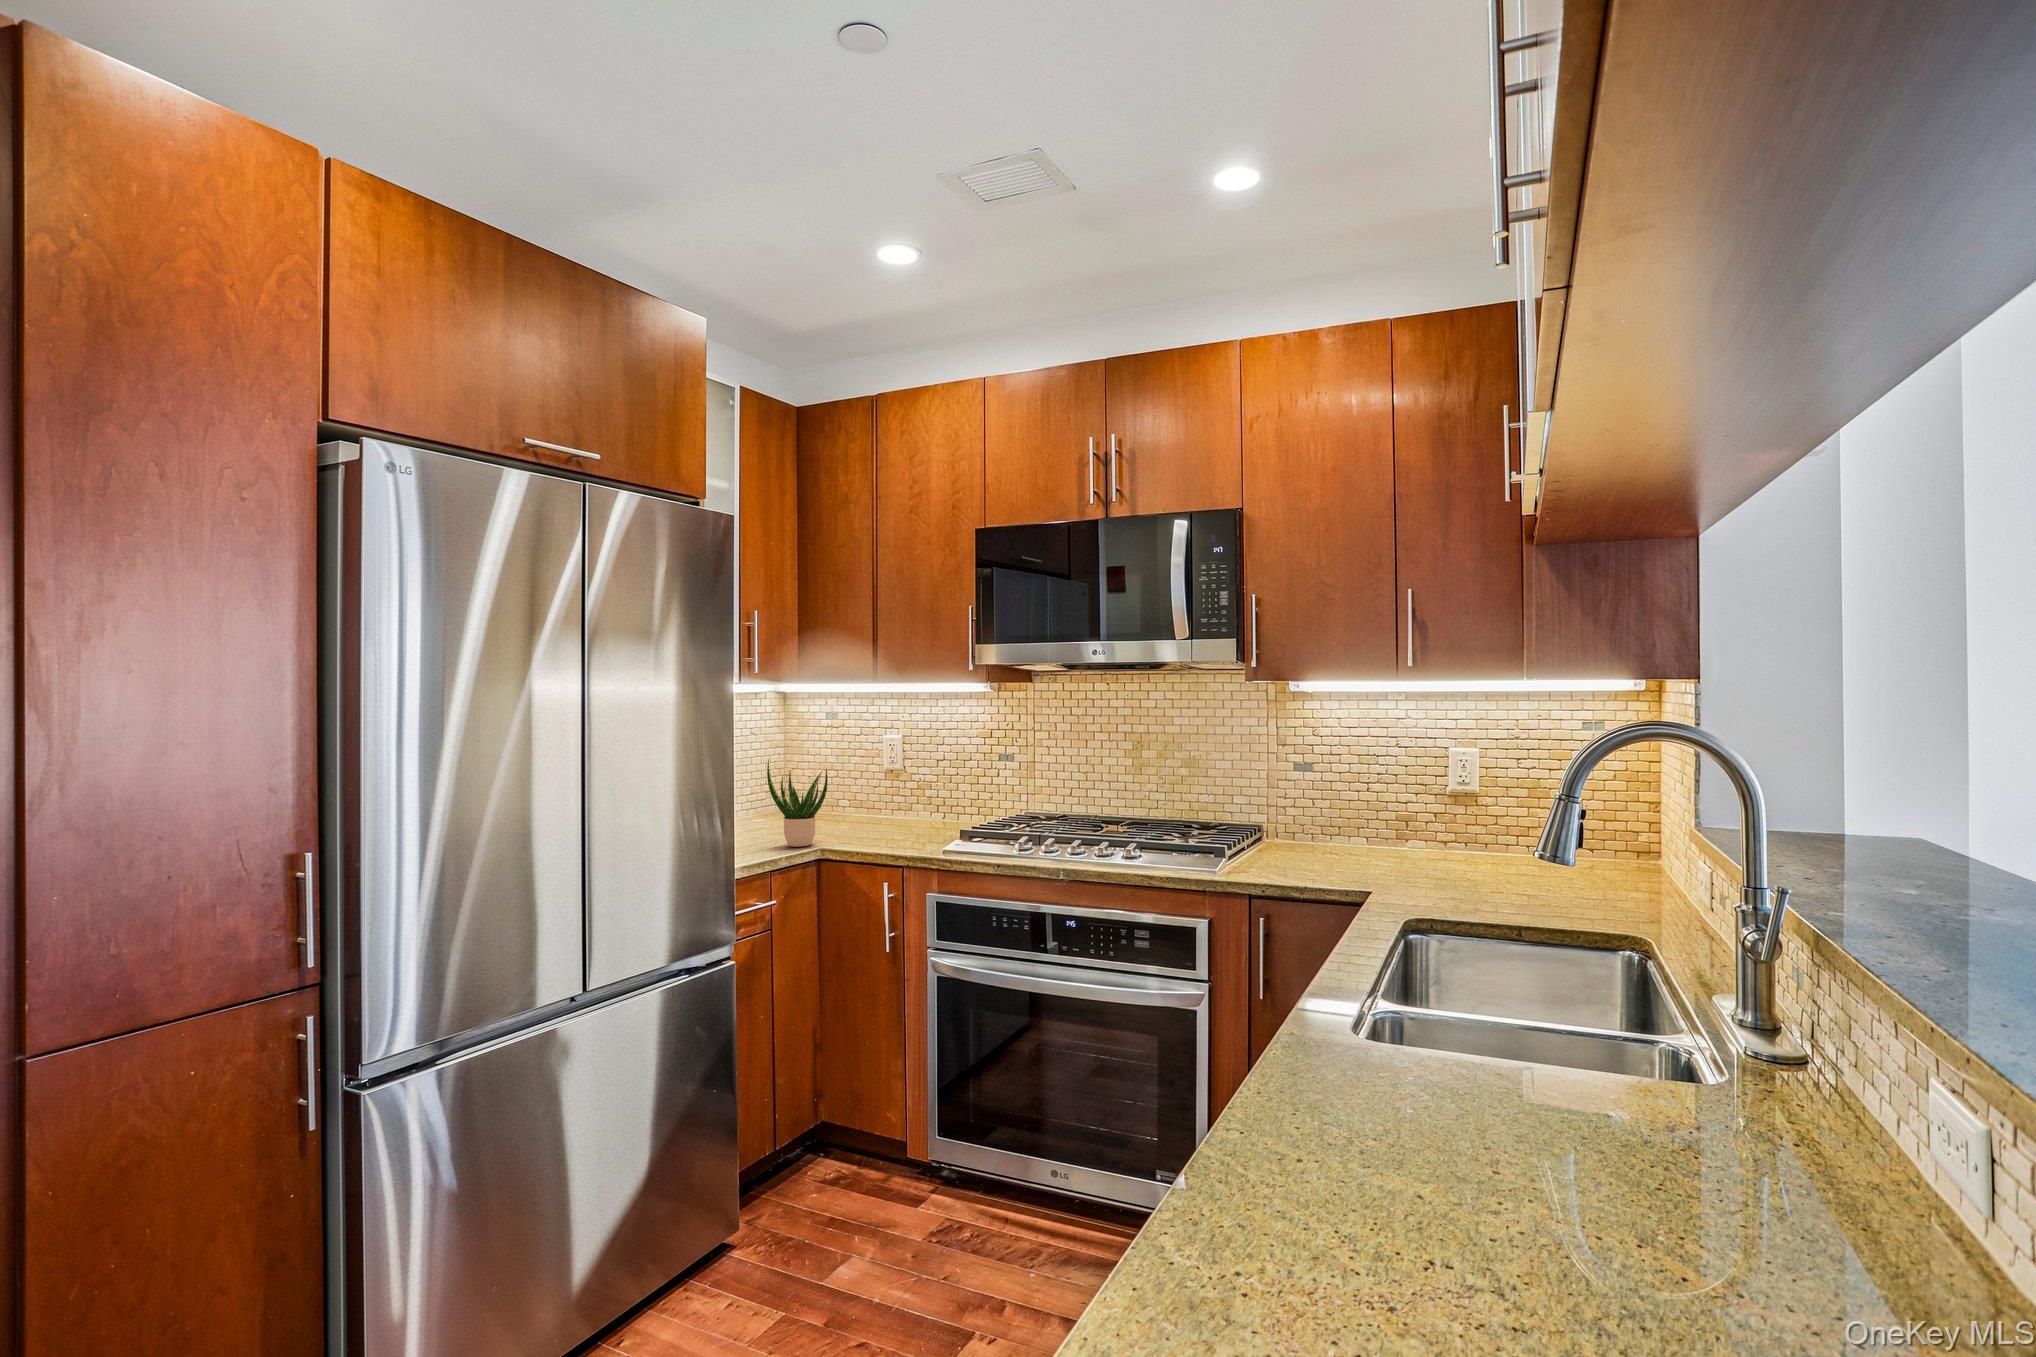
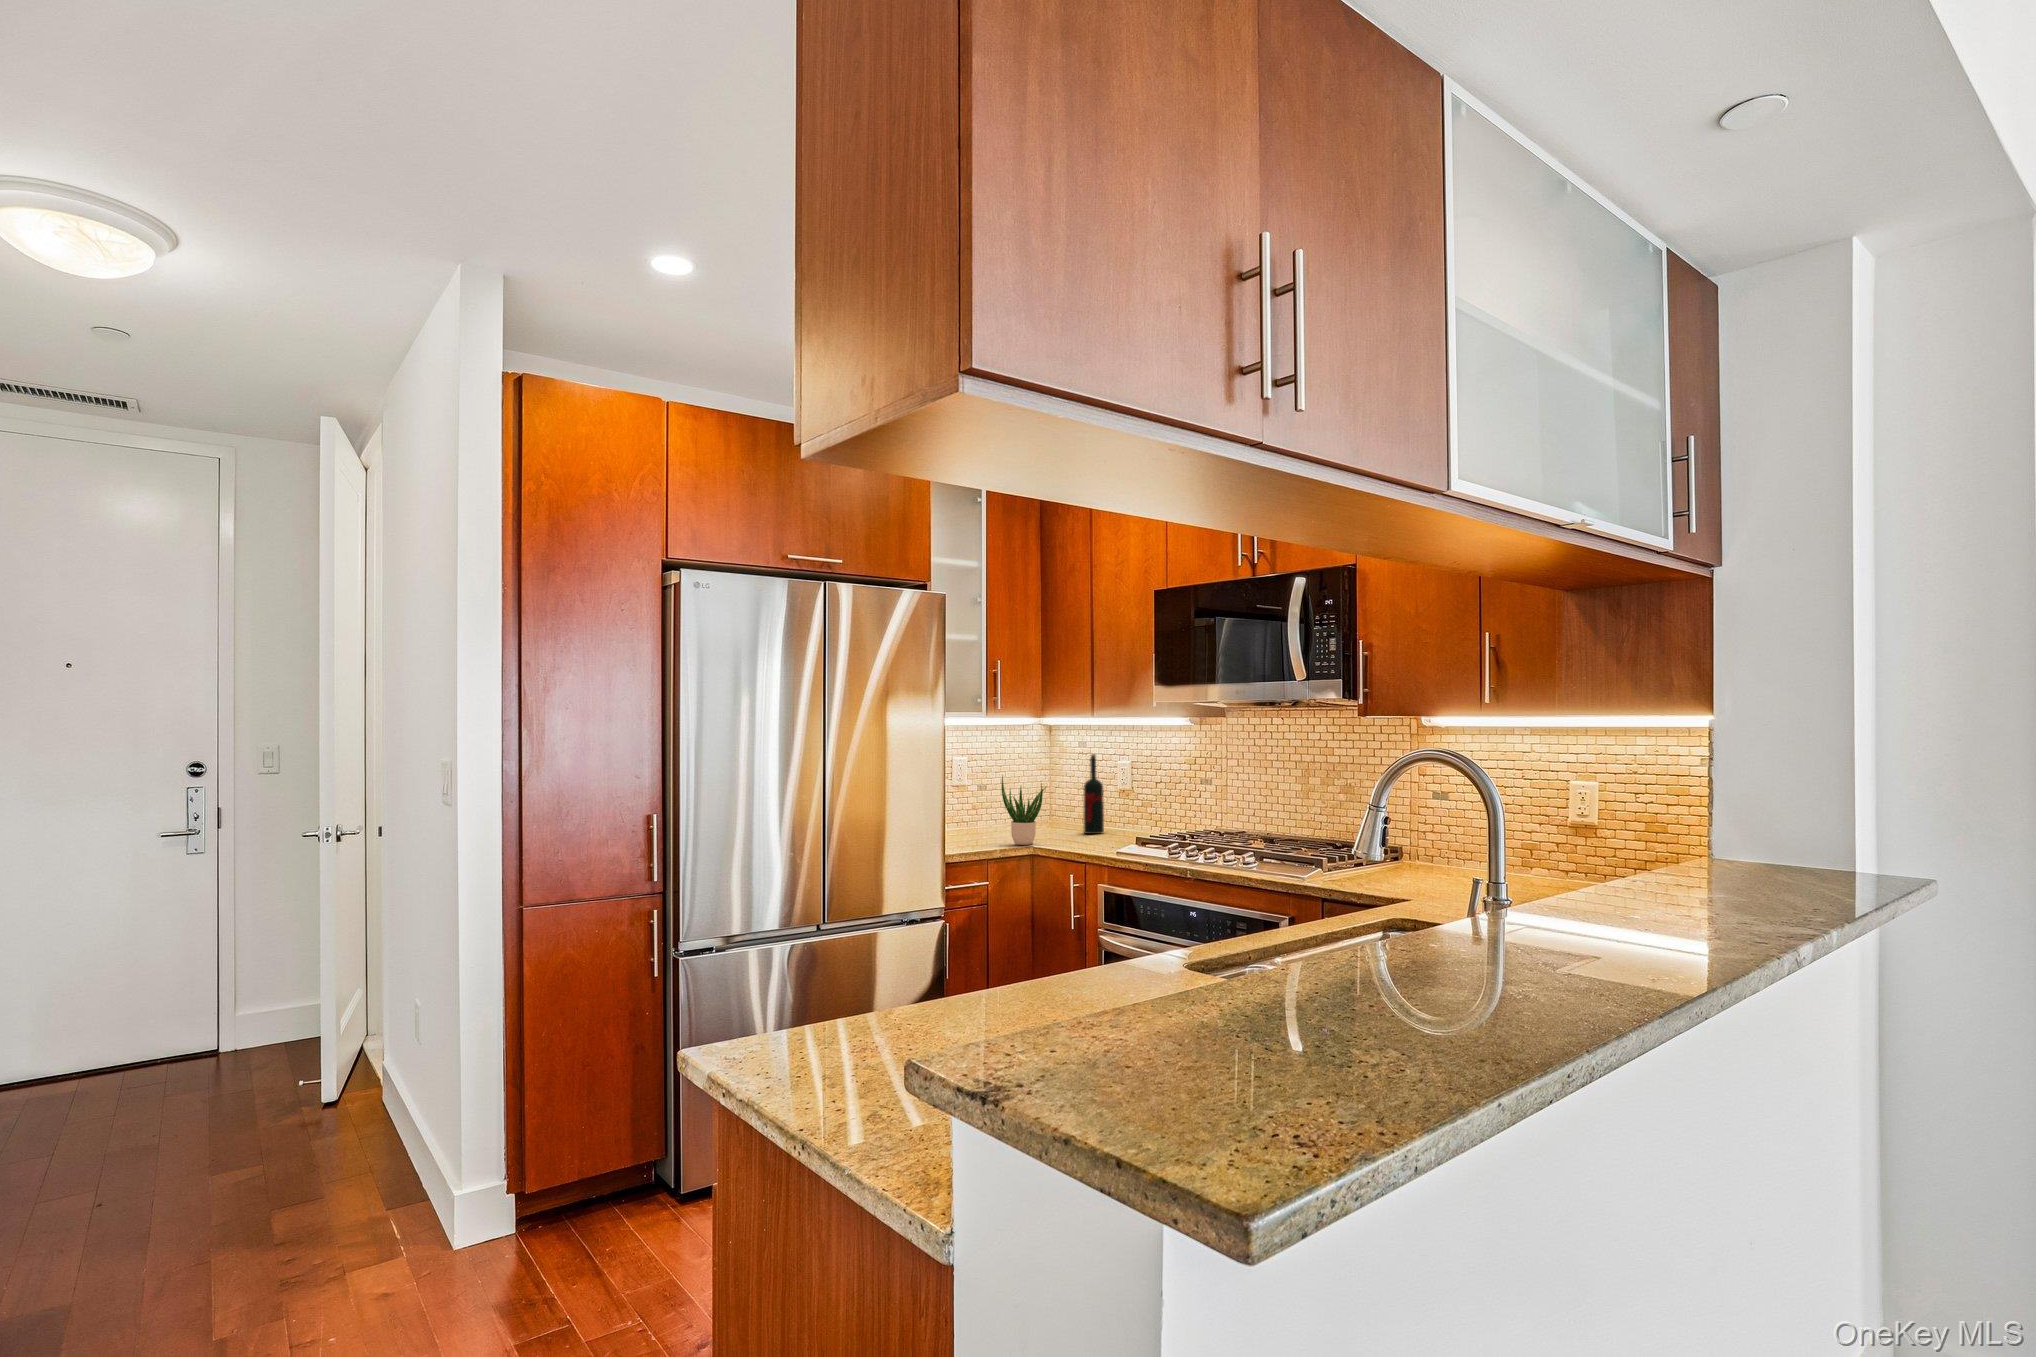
wine bottle: none [855,728,880,825] -> present [1084,754,1104,834]

